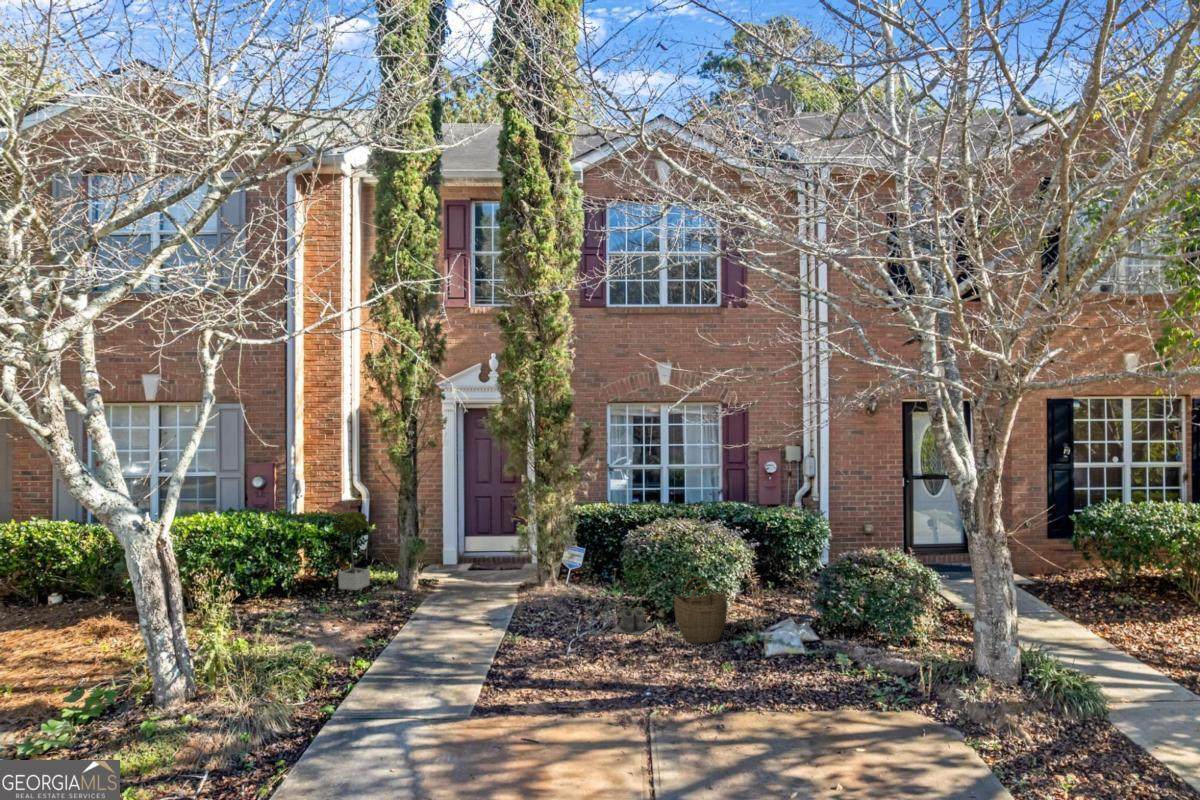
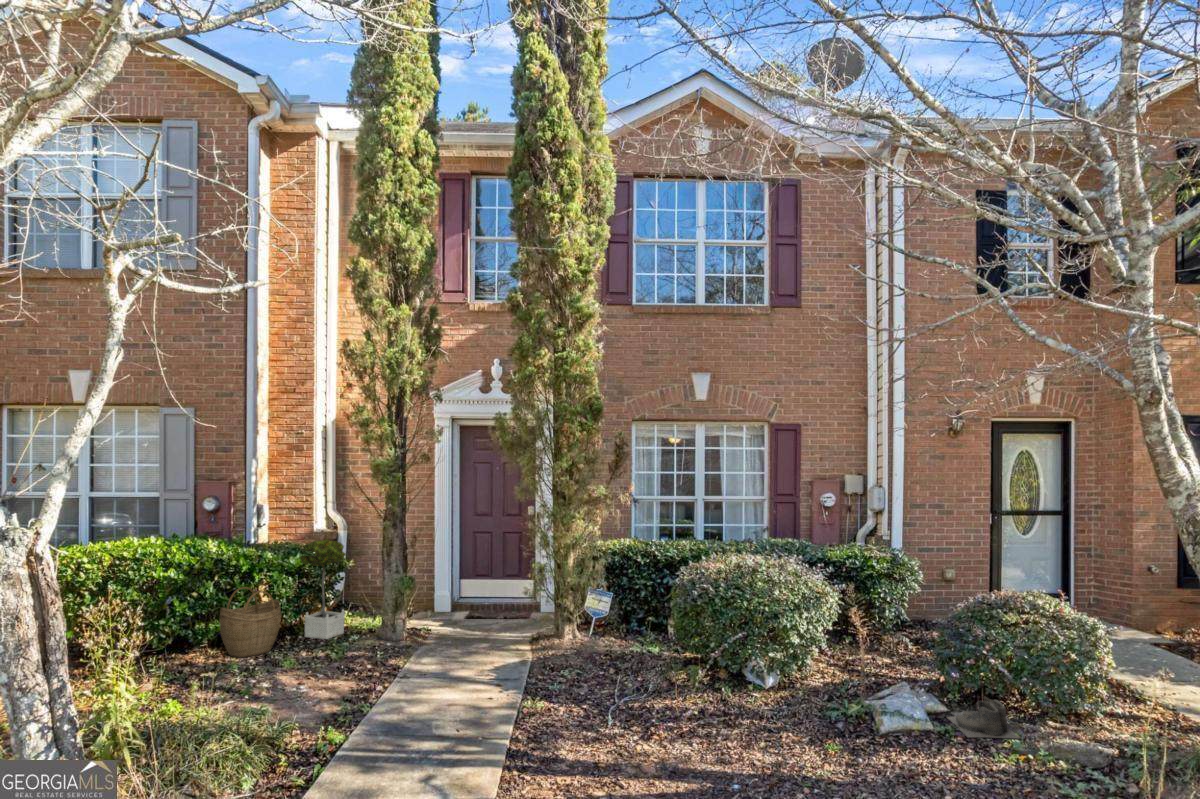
woven basket: present [674,577,727,643] -> present [219,587,281,658]
boots: present [611,608,655,635] -> present [947,697,1019,738]

